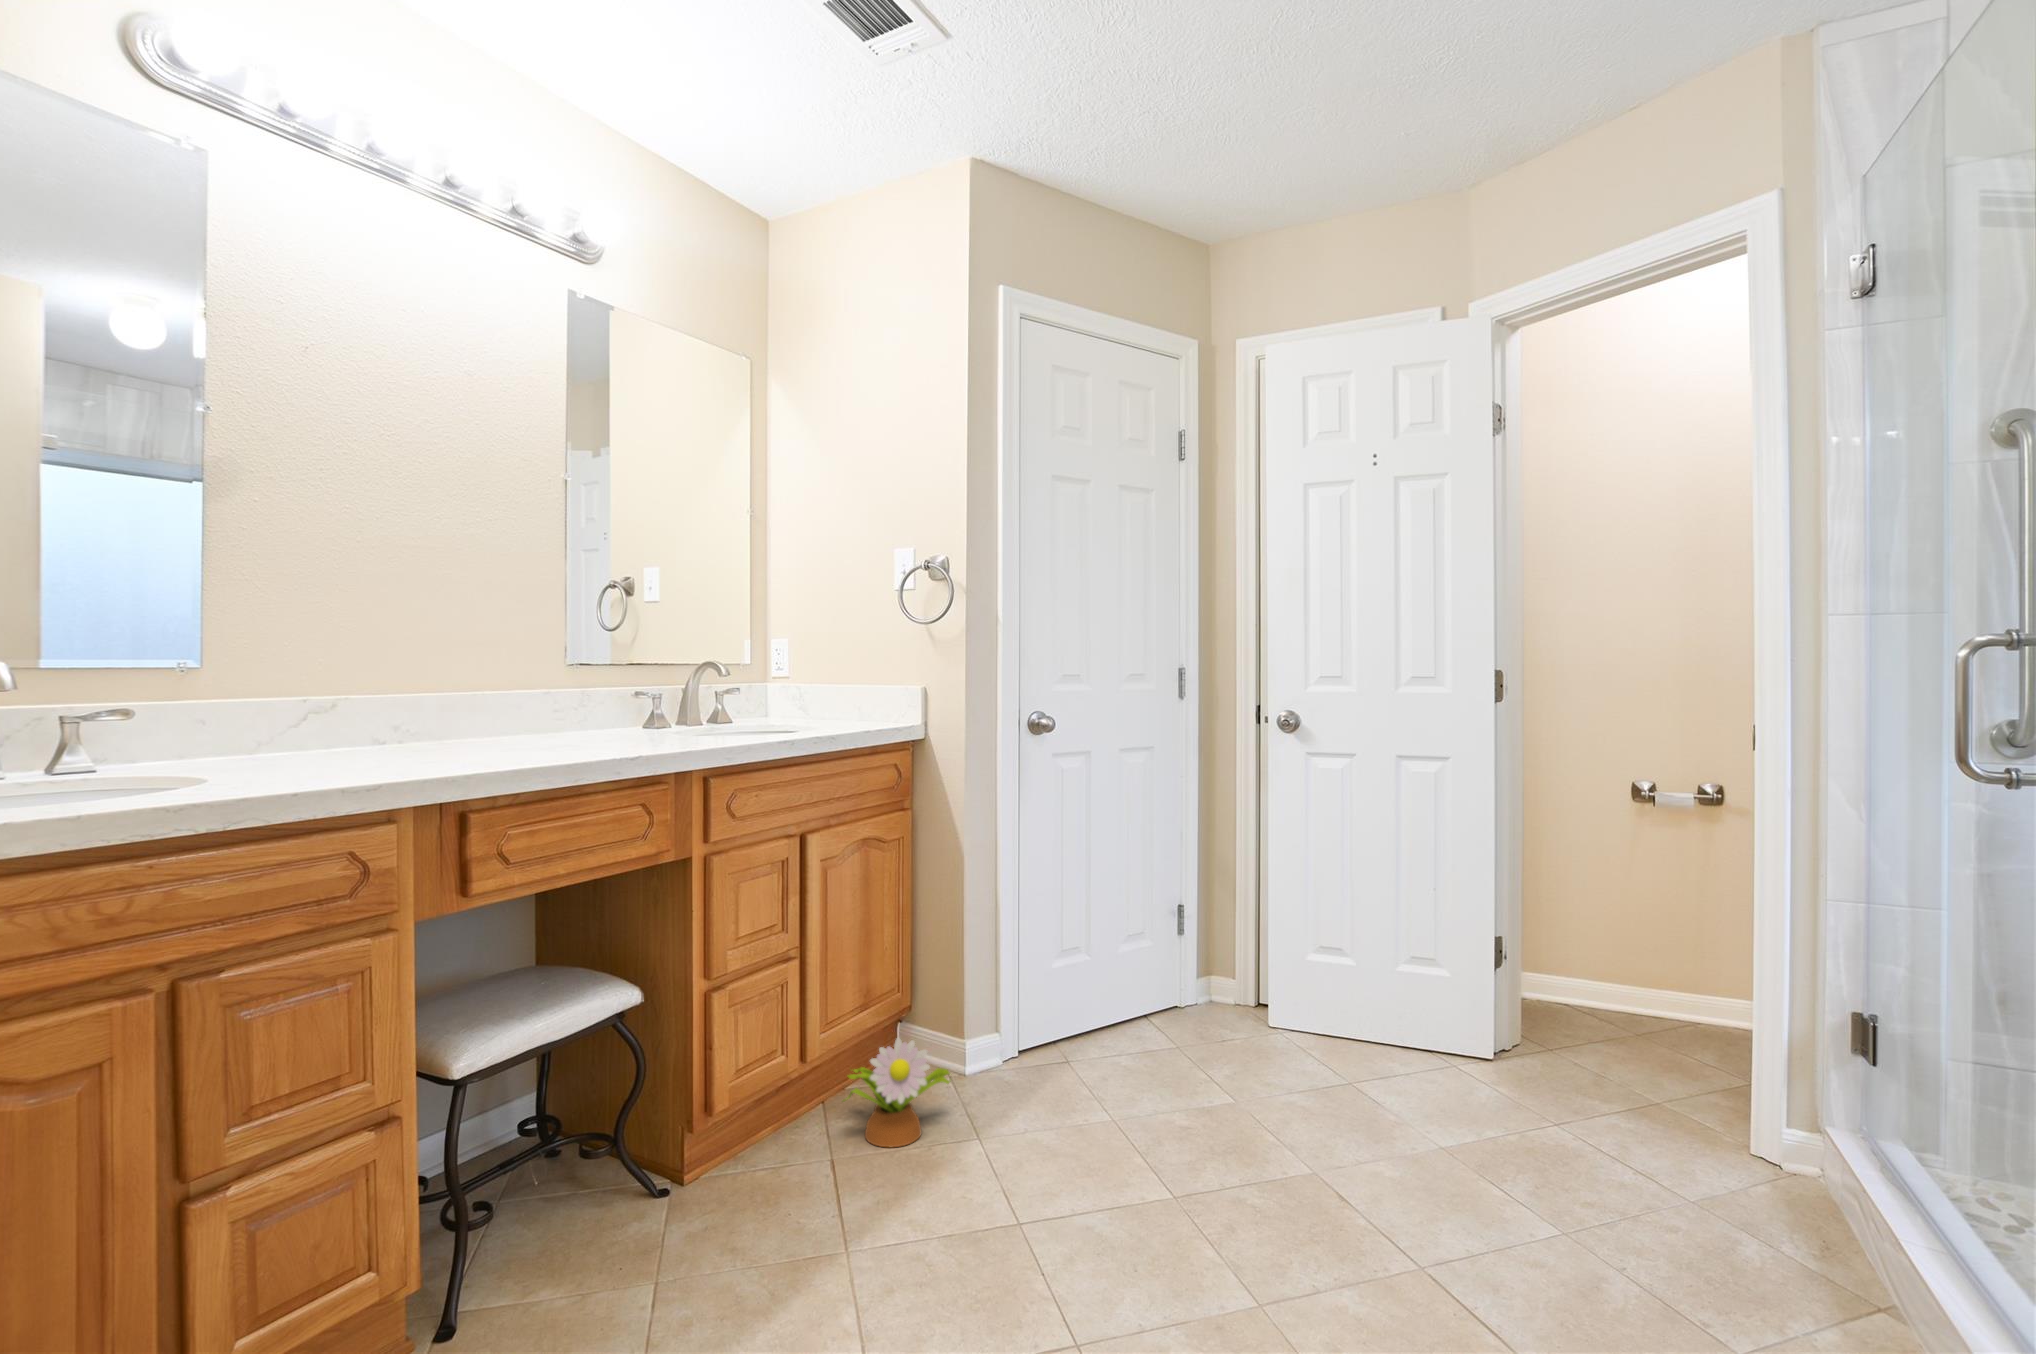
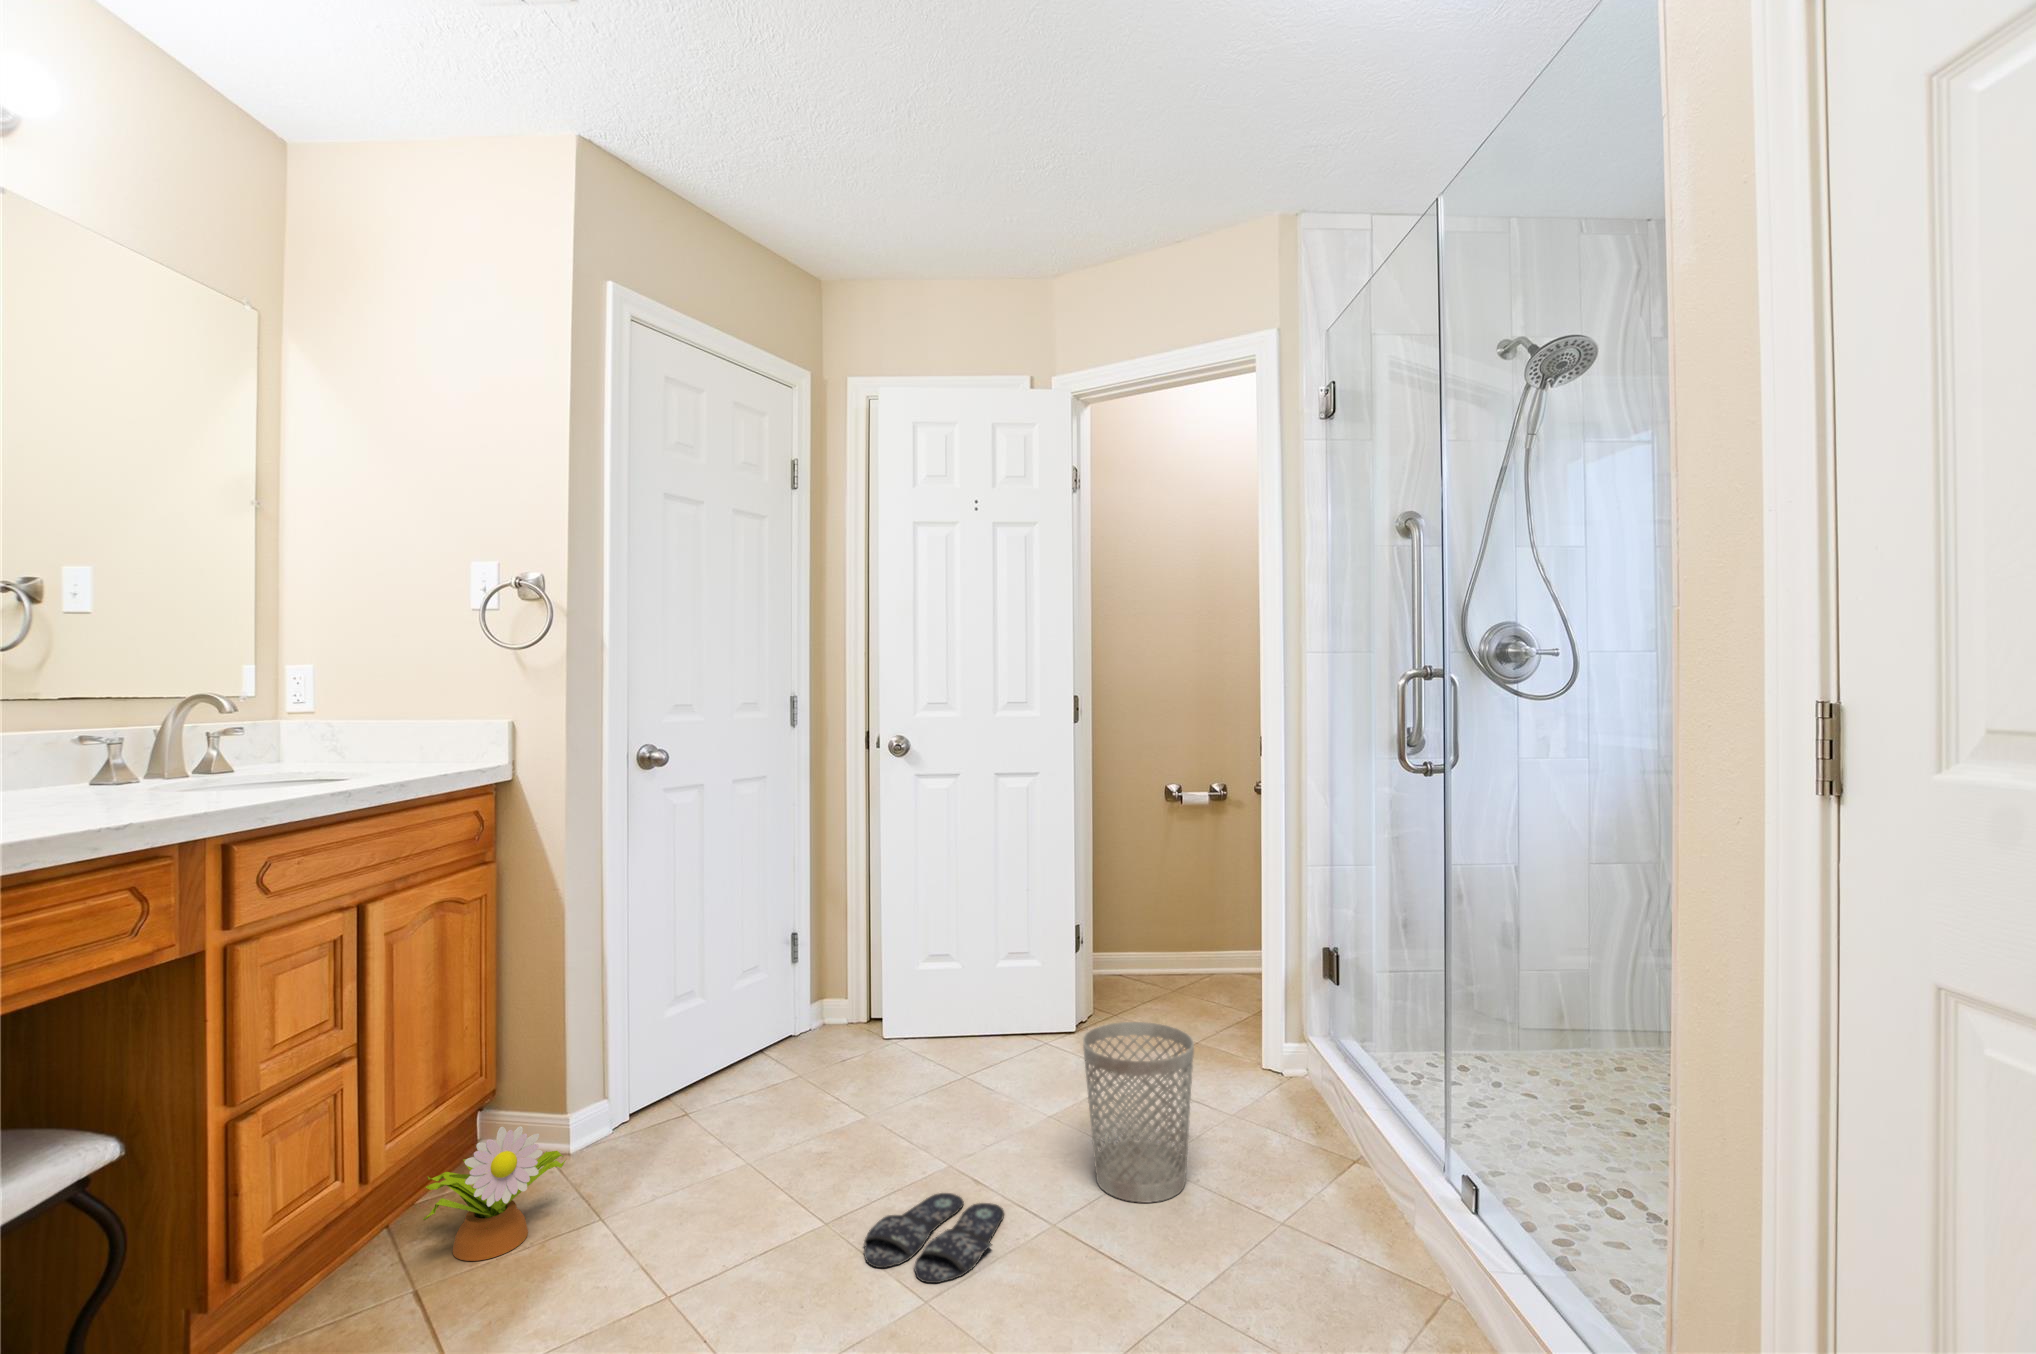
wastebasket: none [1468,1055,1618,1275] -> present [1083,1022,1194,1203]
slippers: none [1204,1196,1363,1287] -> present [864,1193,1004,1283]

